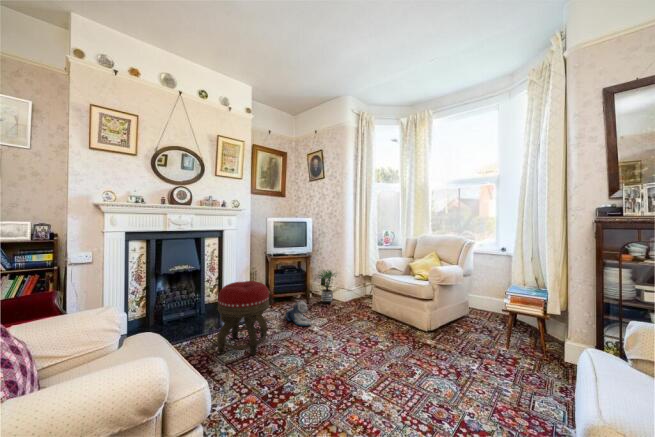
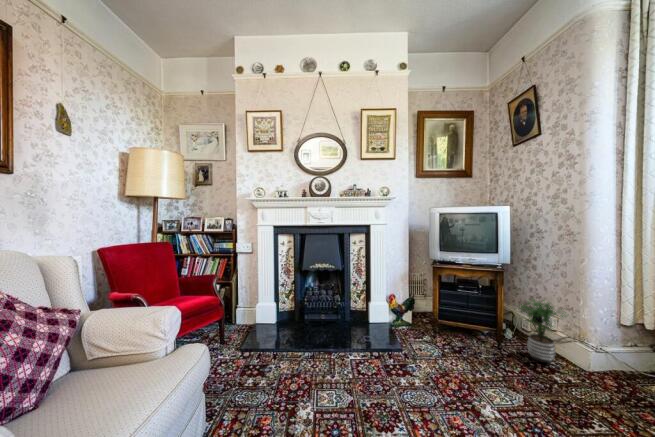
footstool: present [217,281,269,355] -> none [322,297,394,418]
plush toy: present [286,301,311,326] -> none [444,349,483,401]

